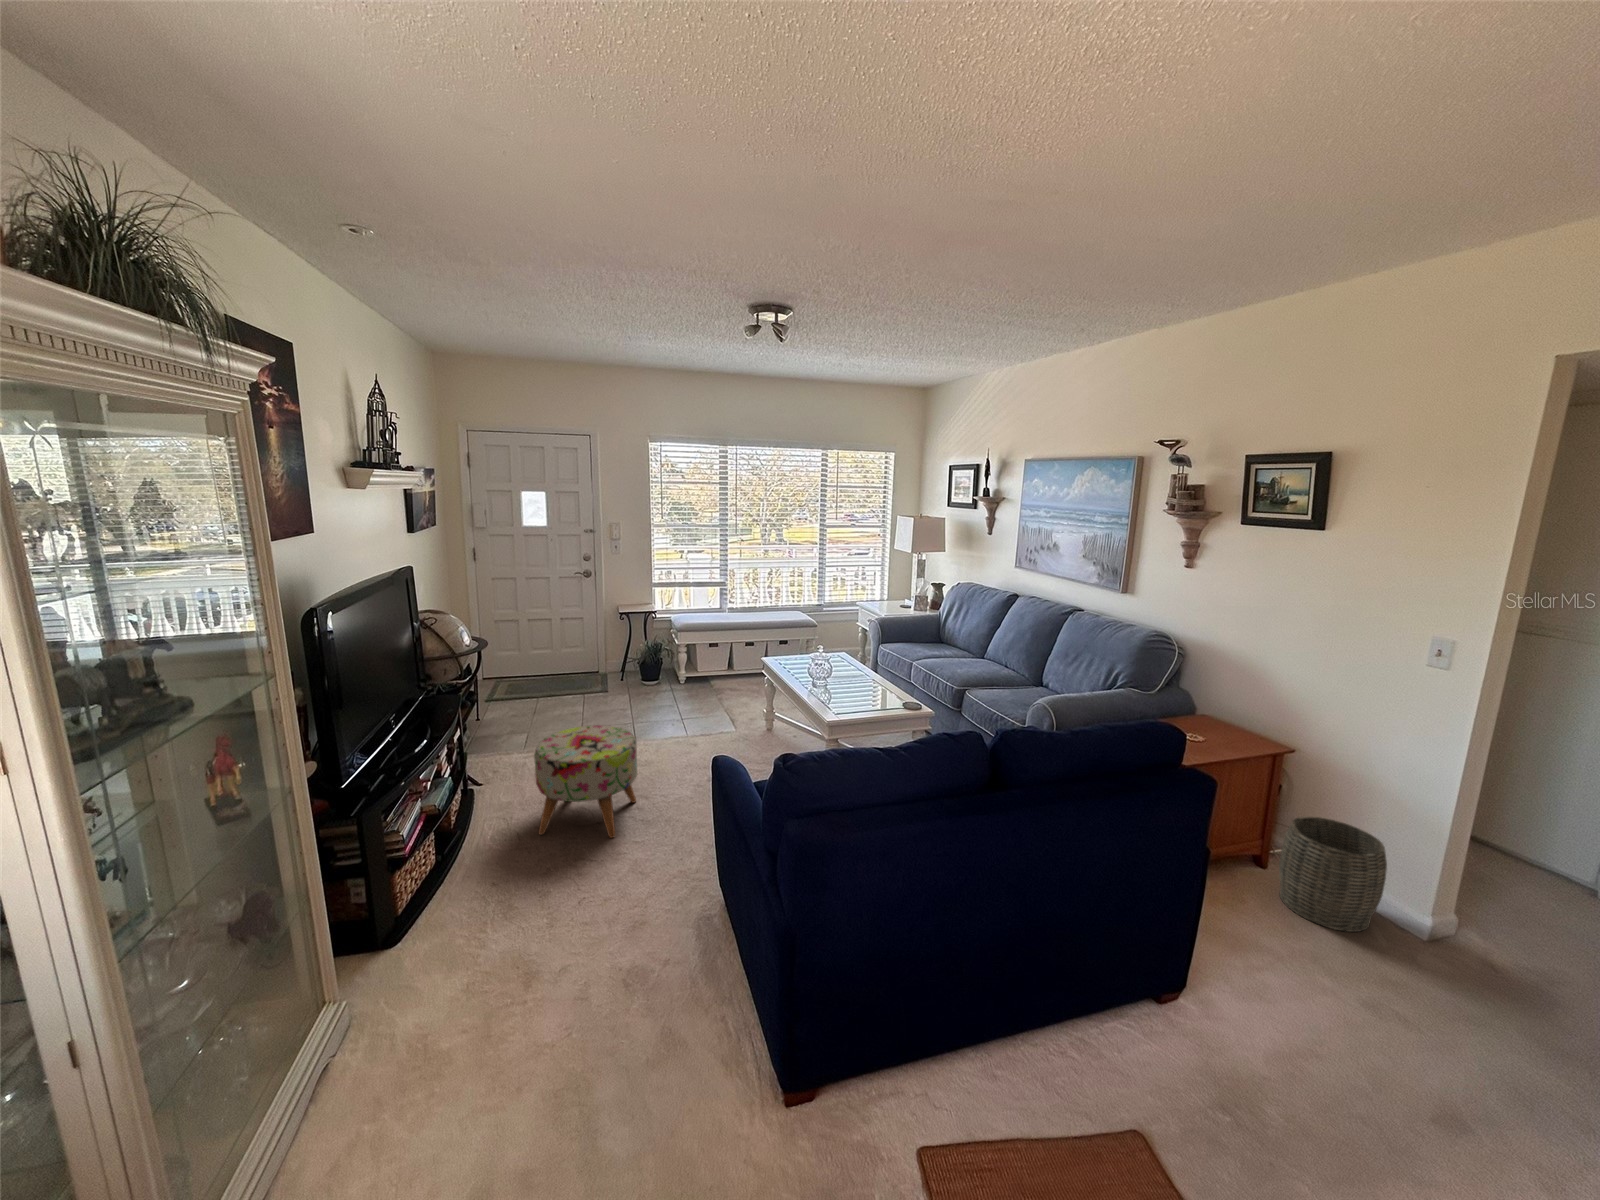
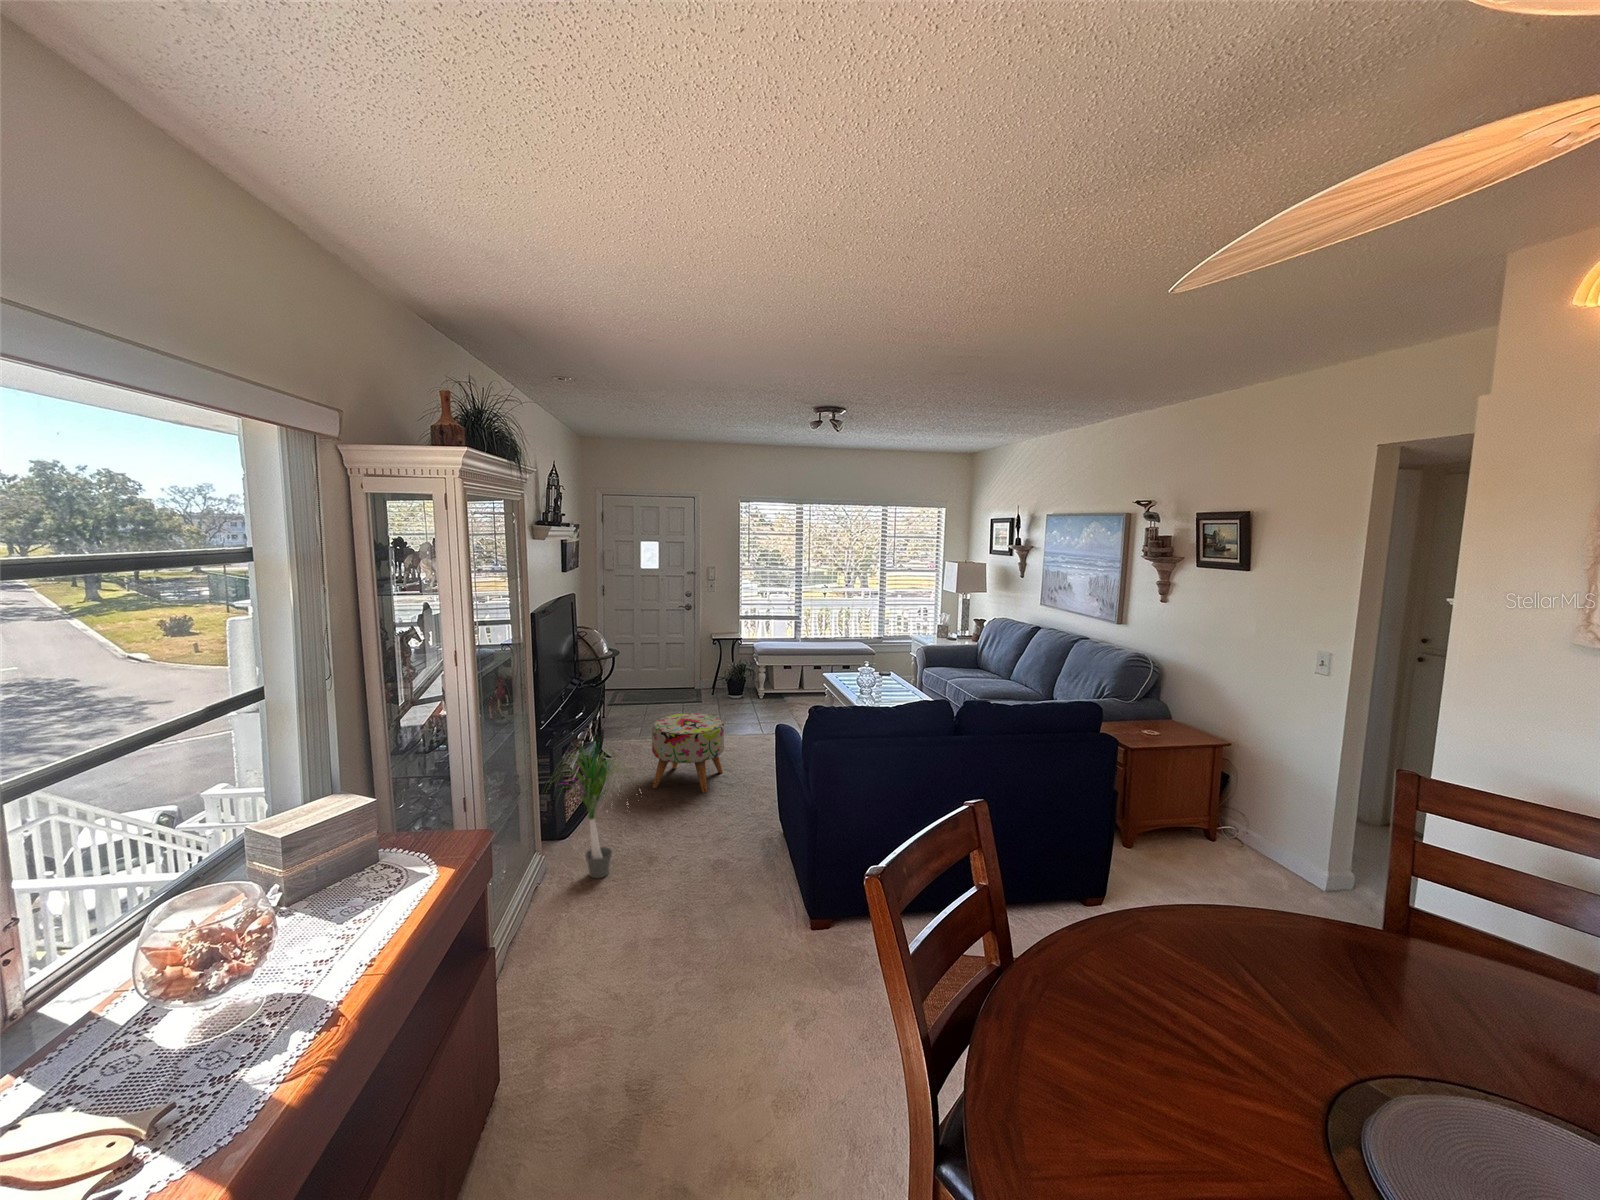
potted plant: none [331,800,510,1023] -> present [550,745,623,878]
woven basket: present [1279,817,1387,932] -> none [1215,795,1293,882]

